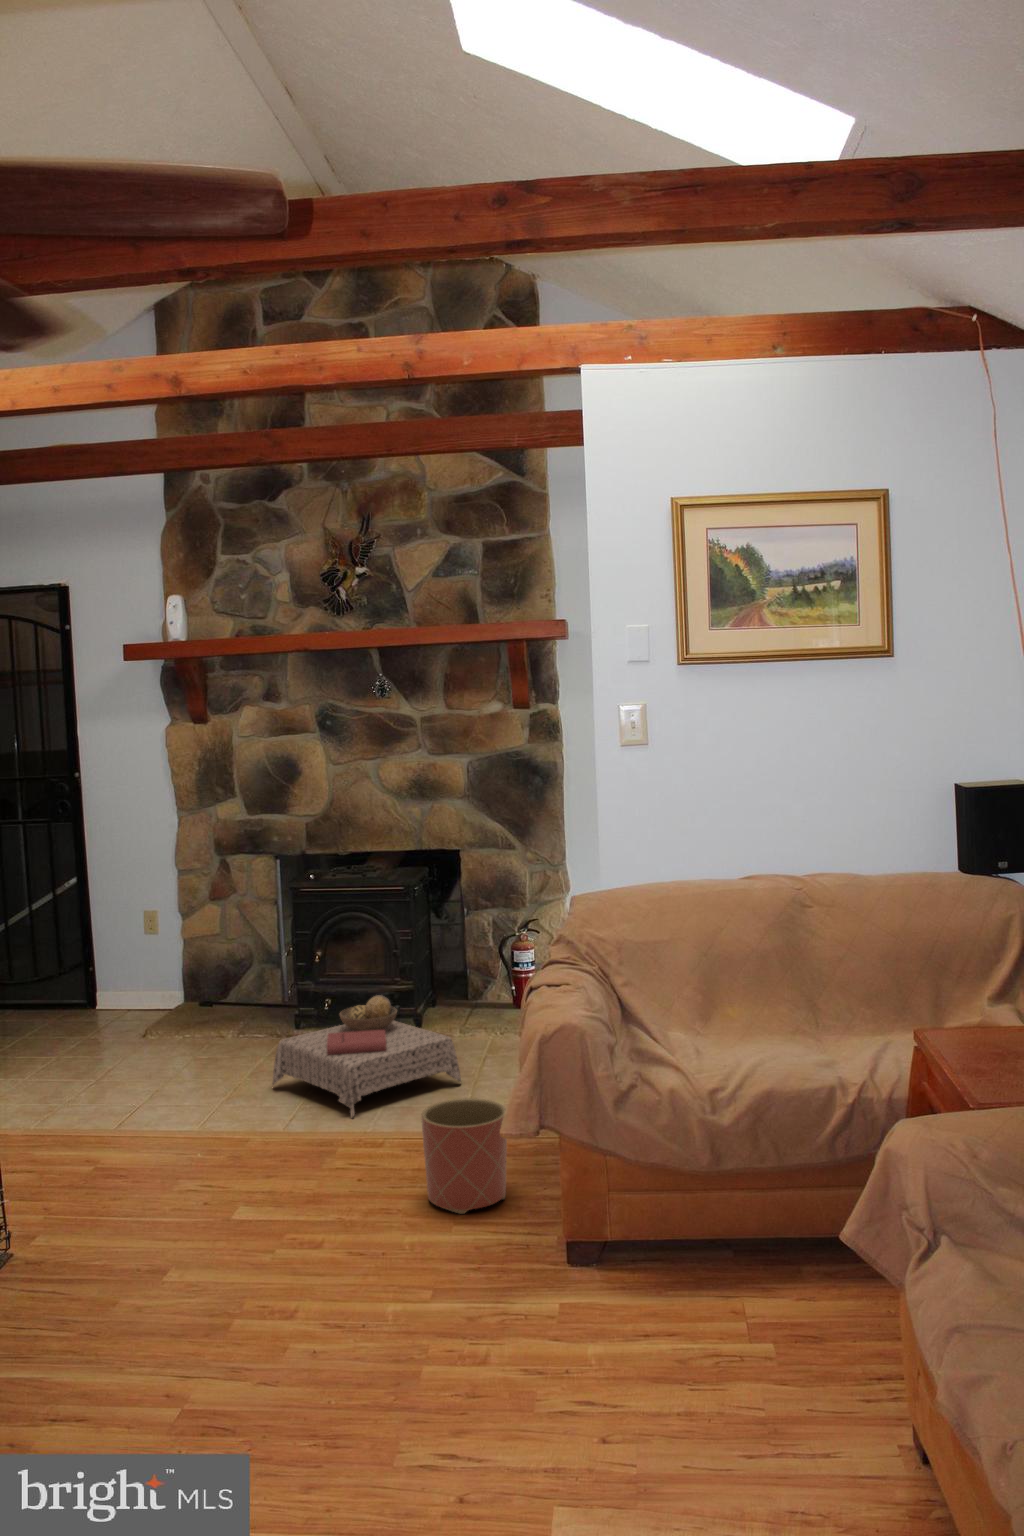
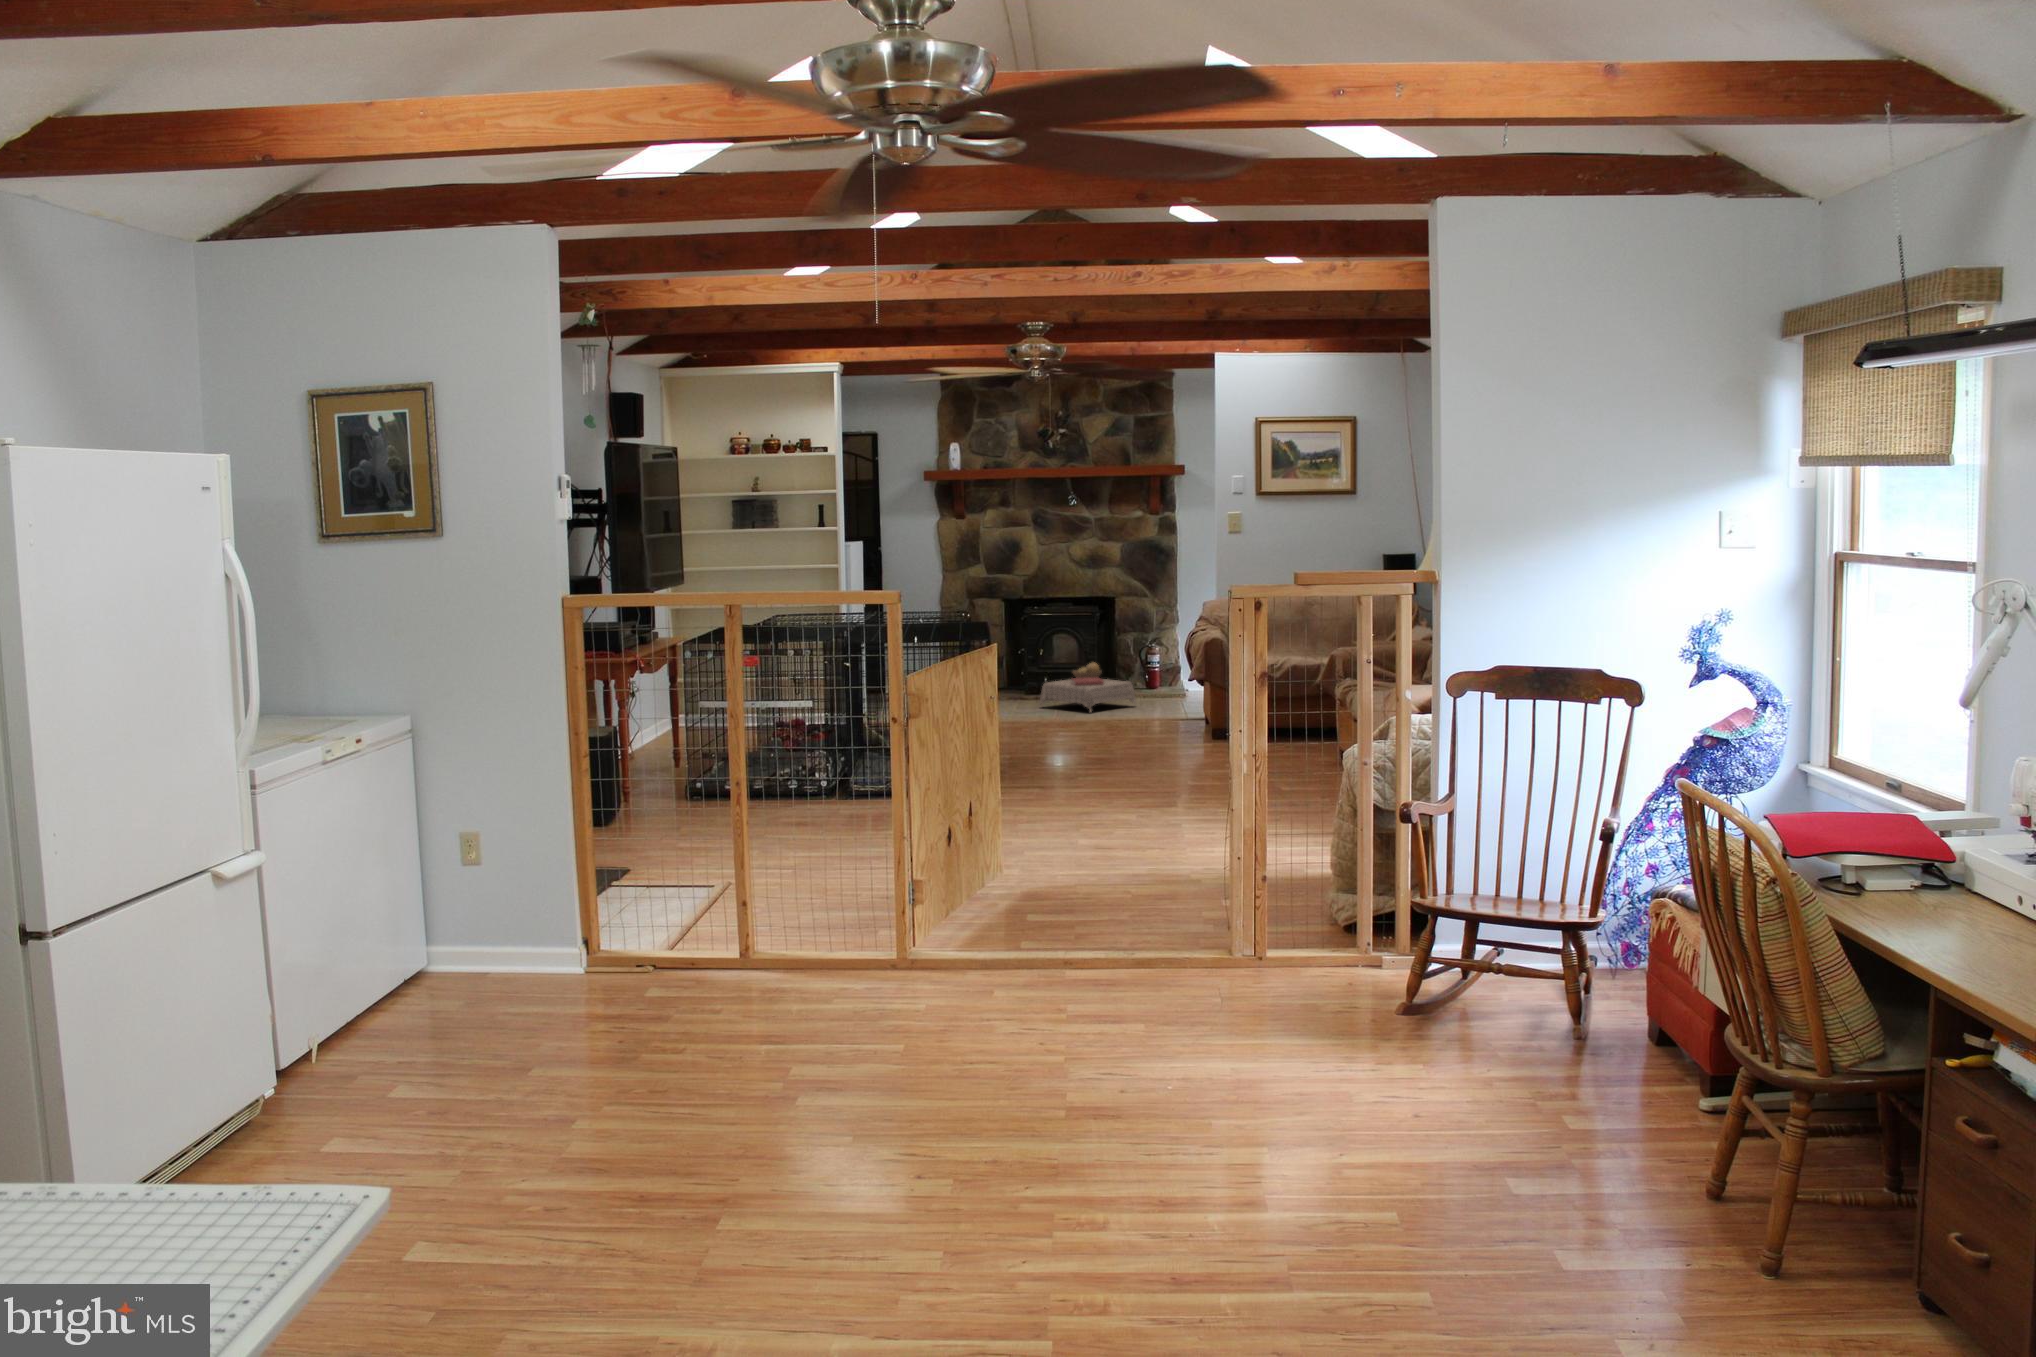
planter: present [421,1098,507,1214] -> none [1145,687,1182,729]

